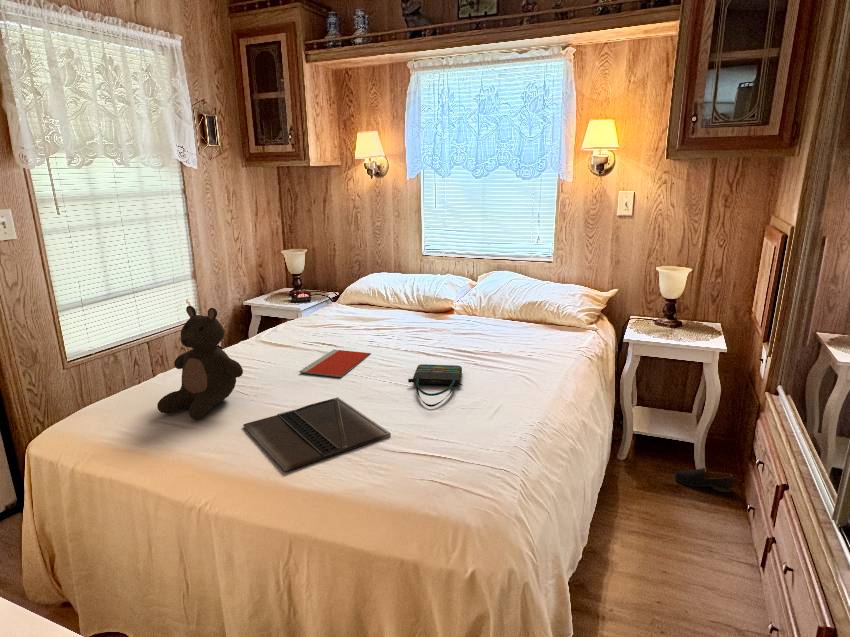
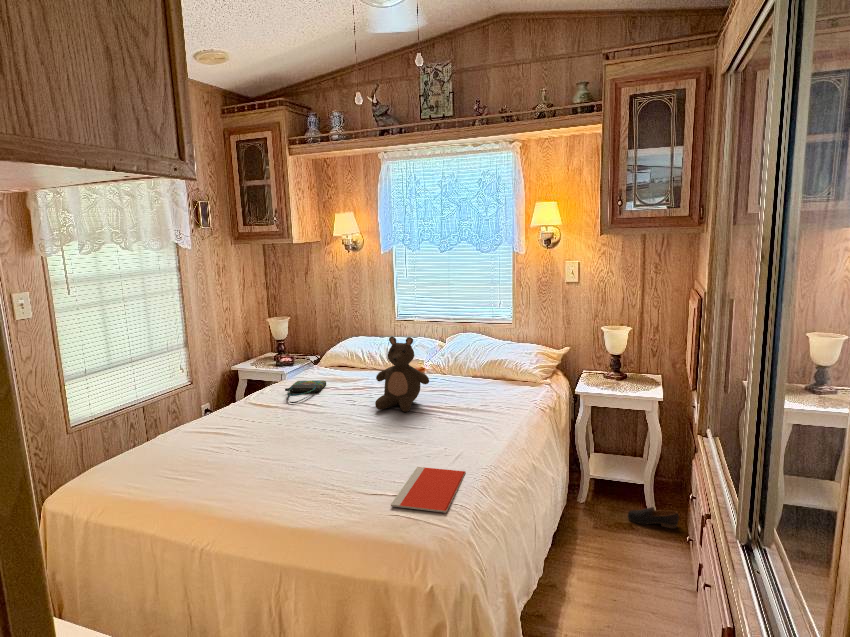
stuffed bear: present [157,306,243,419] -> present [375,337,429,412]
notebook: present [299,349,371,377] -> present [391,467,466,513]
tote bag: present [408,364,462,407] -> present [285,381,326,403]
laptop: present [243,397,391,471] -> none [237,450,365,513]

